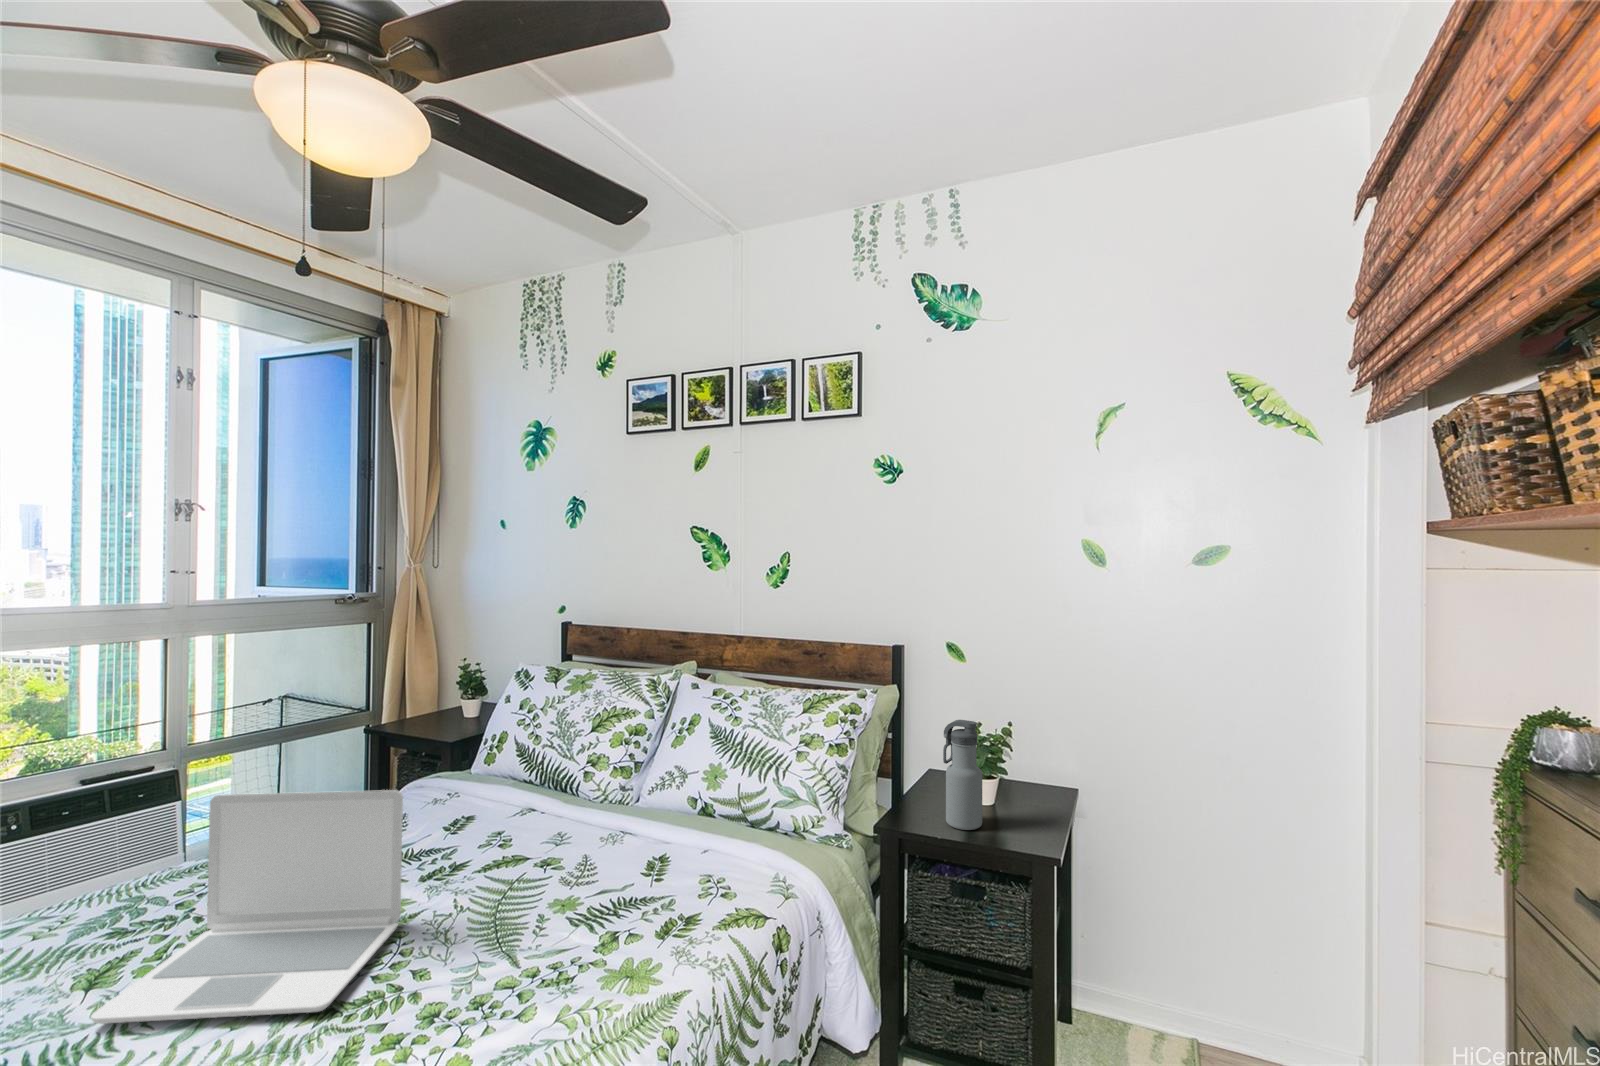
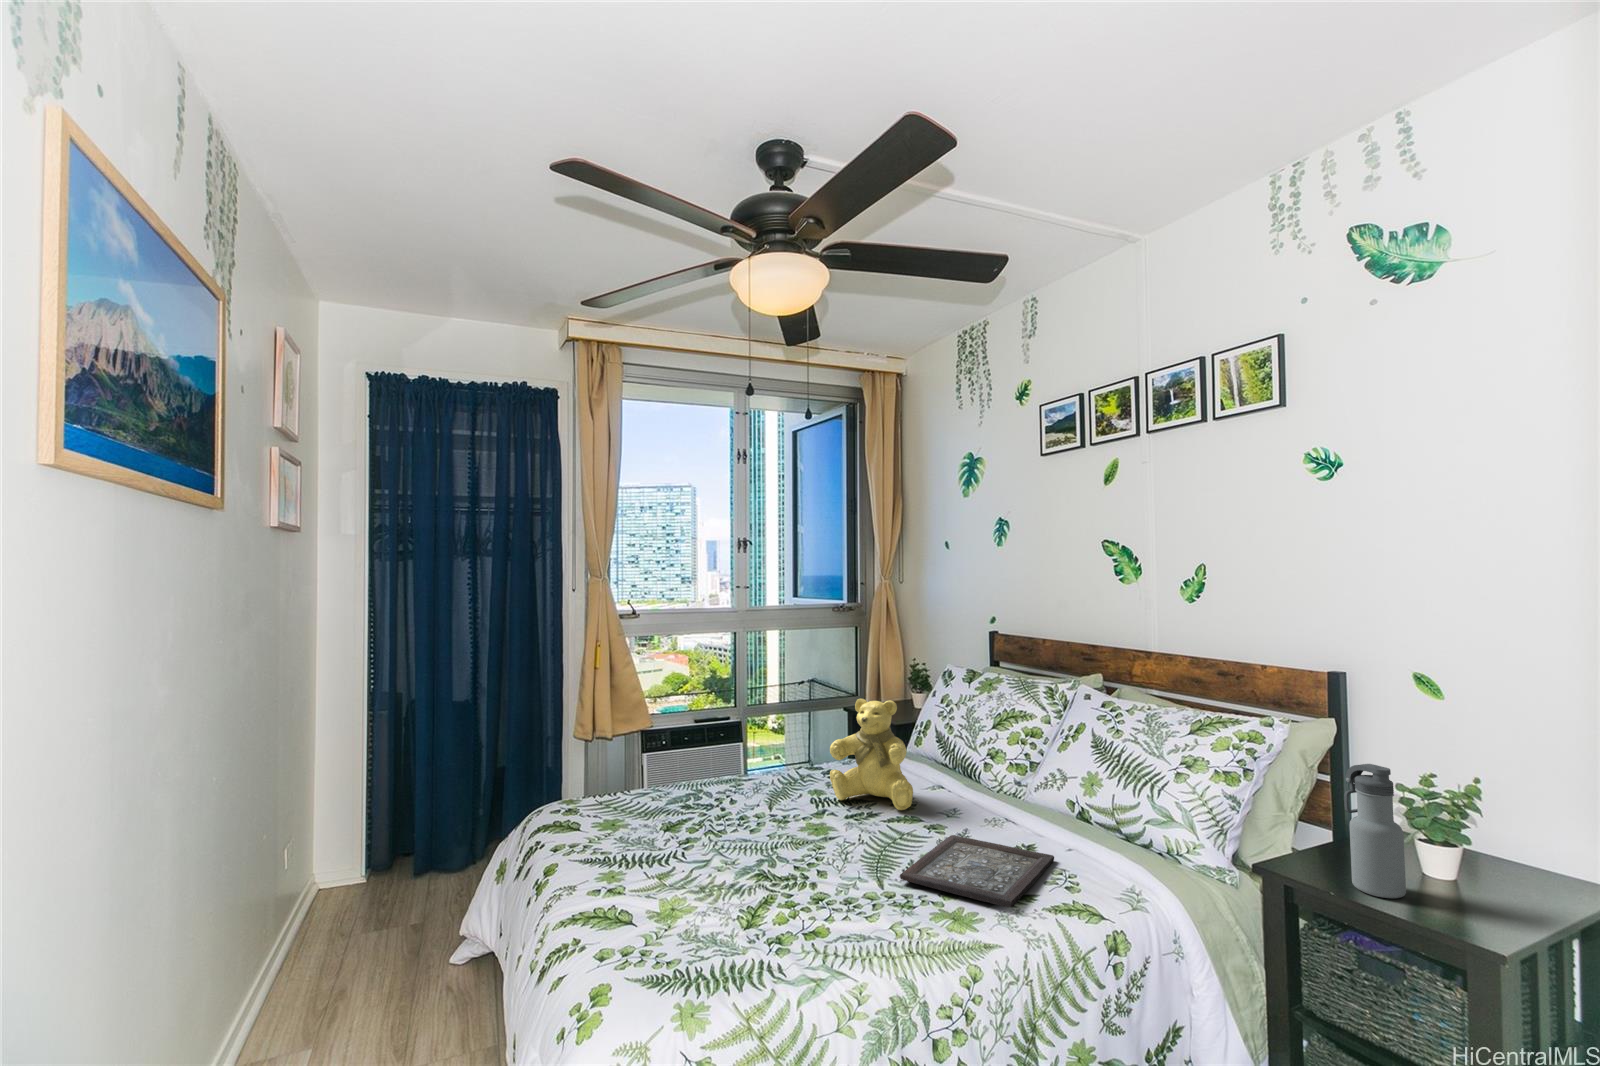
teddy bear: none [388,716,513,857] -> present [830,699,913,810]
laptop: present [92,790,403,1024] -> none [663,729,822,875]
tray: none [539,862,697,947] -> present [900,835,1054,907]

